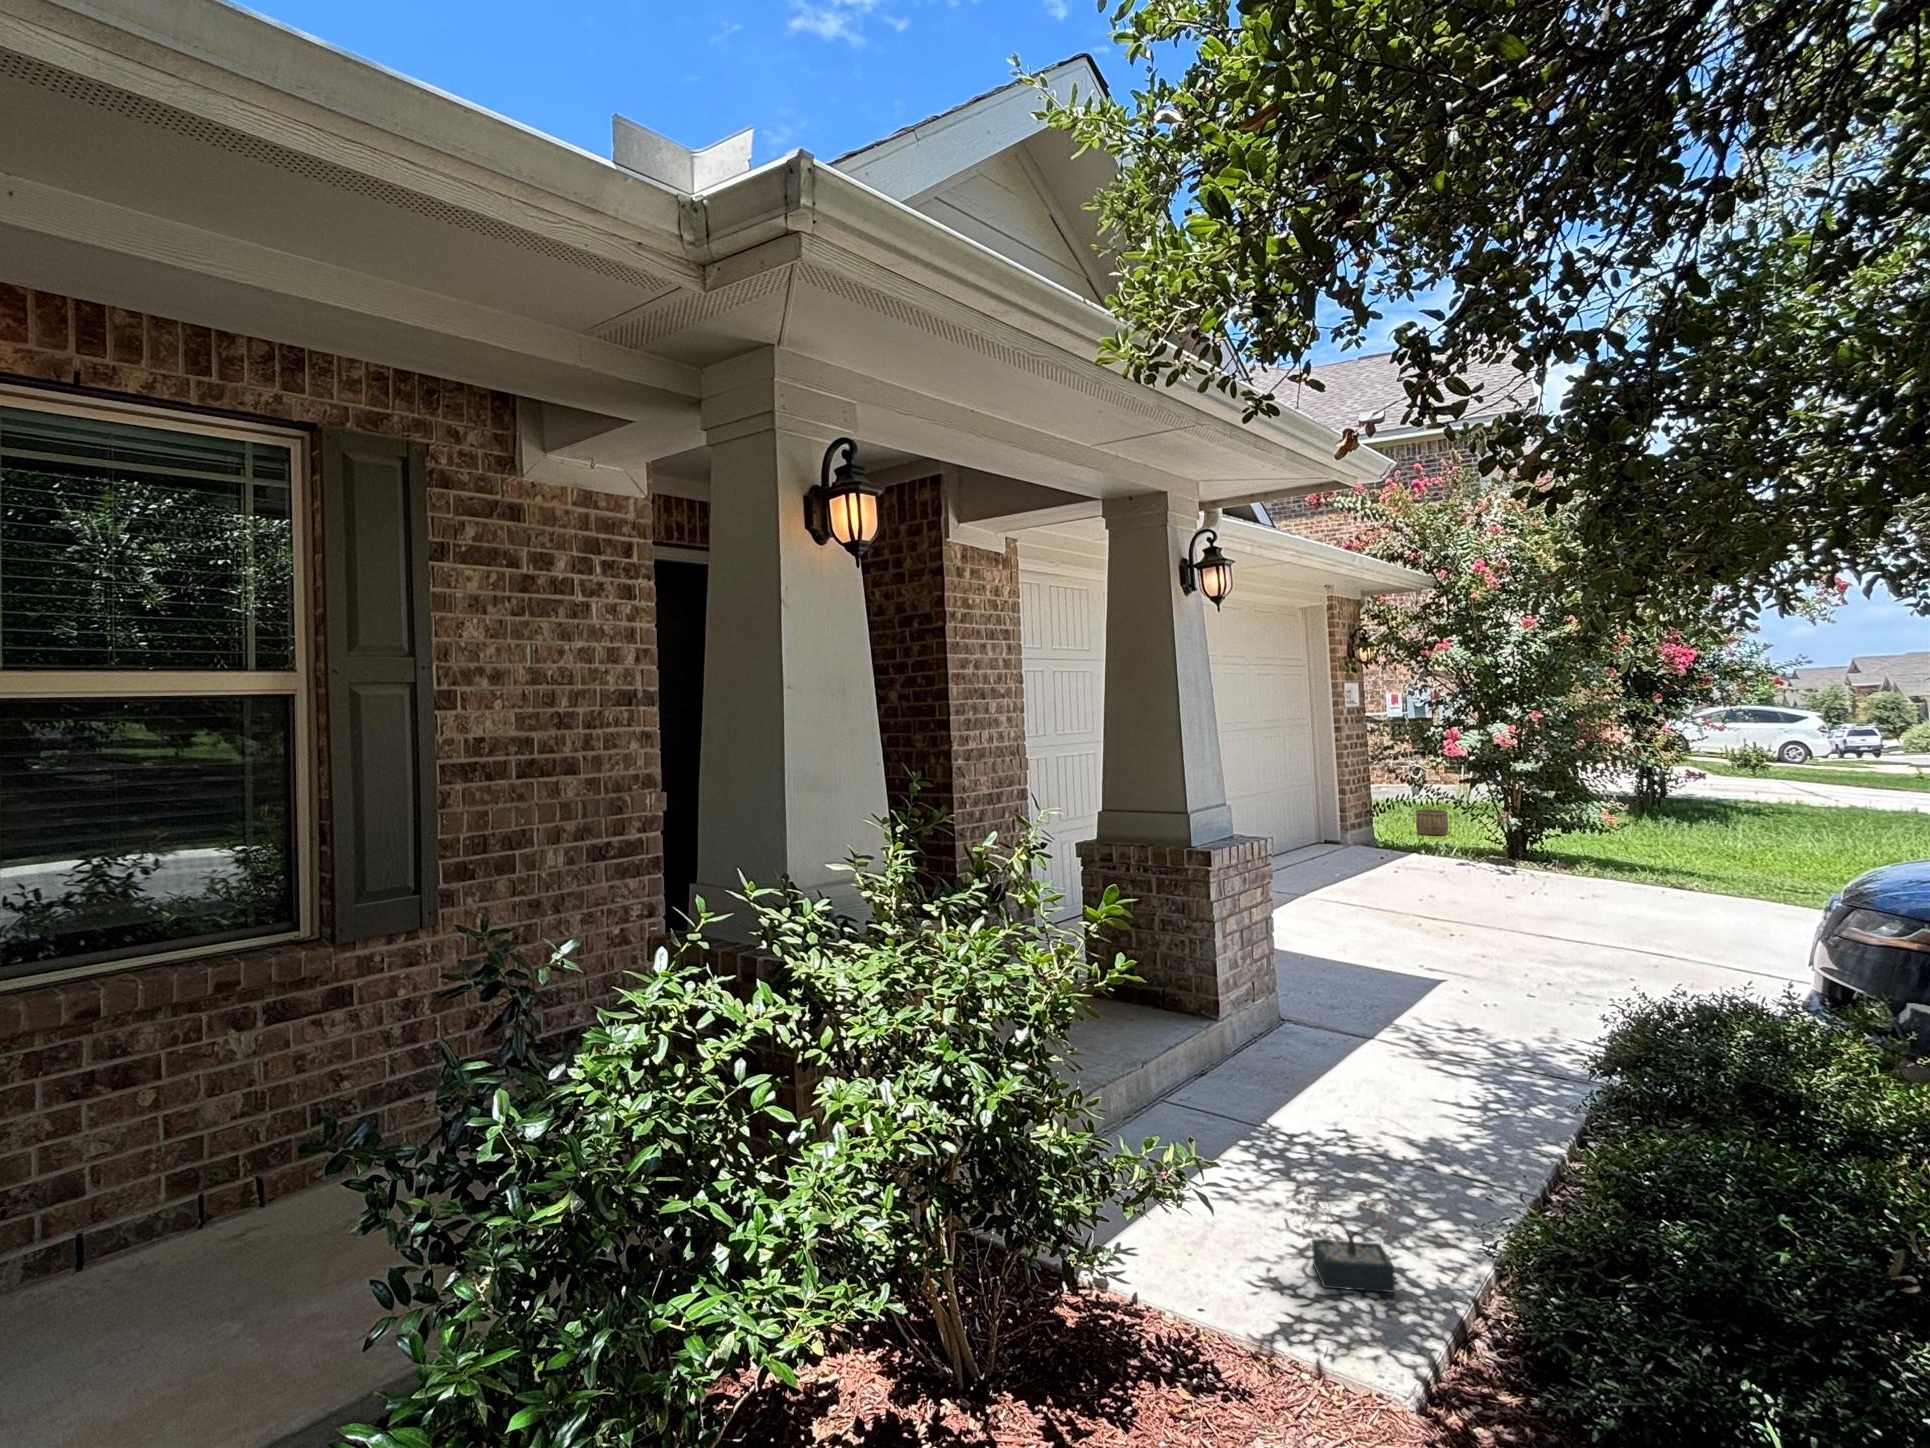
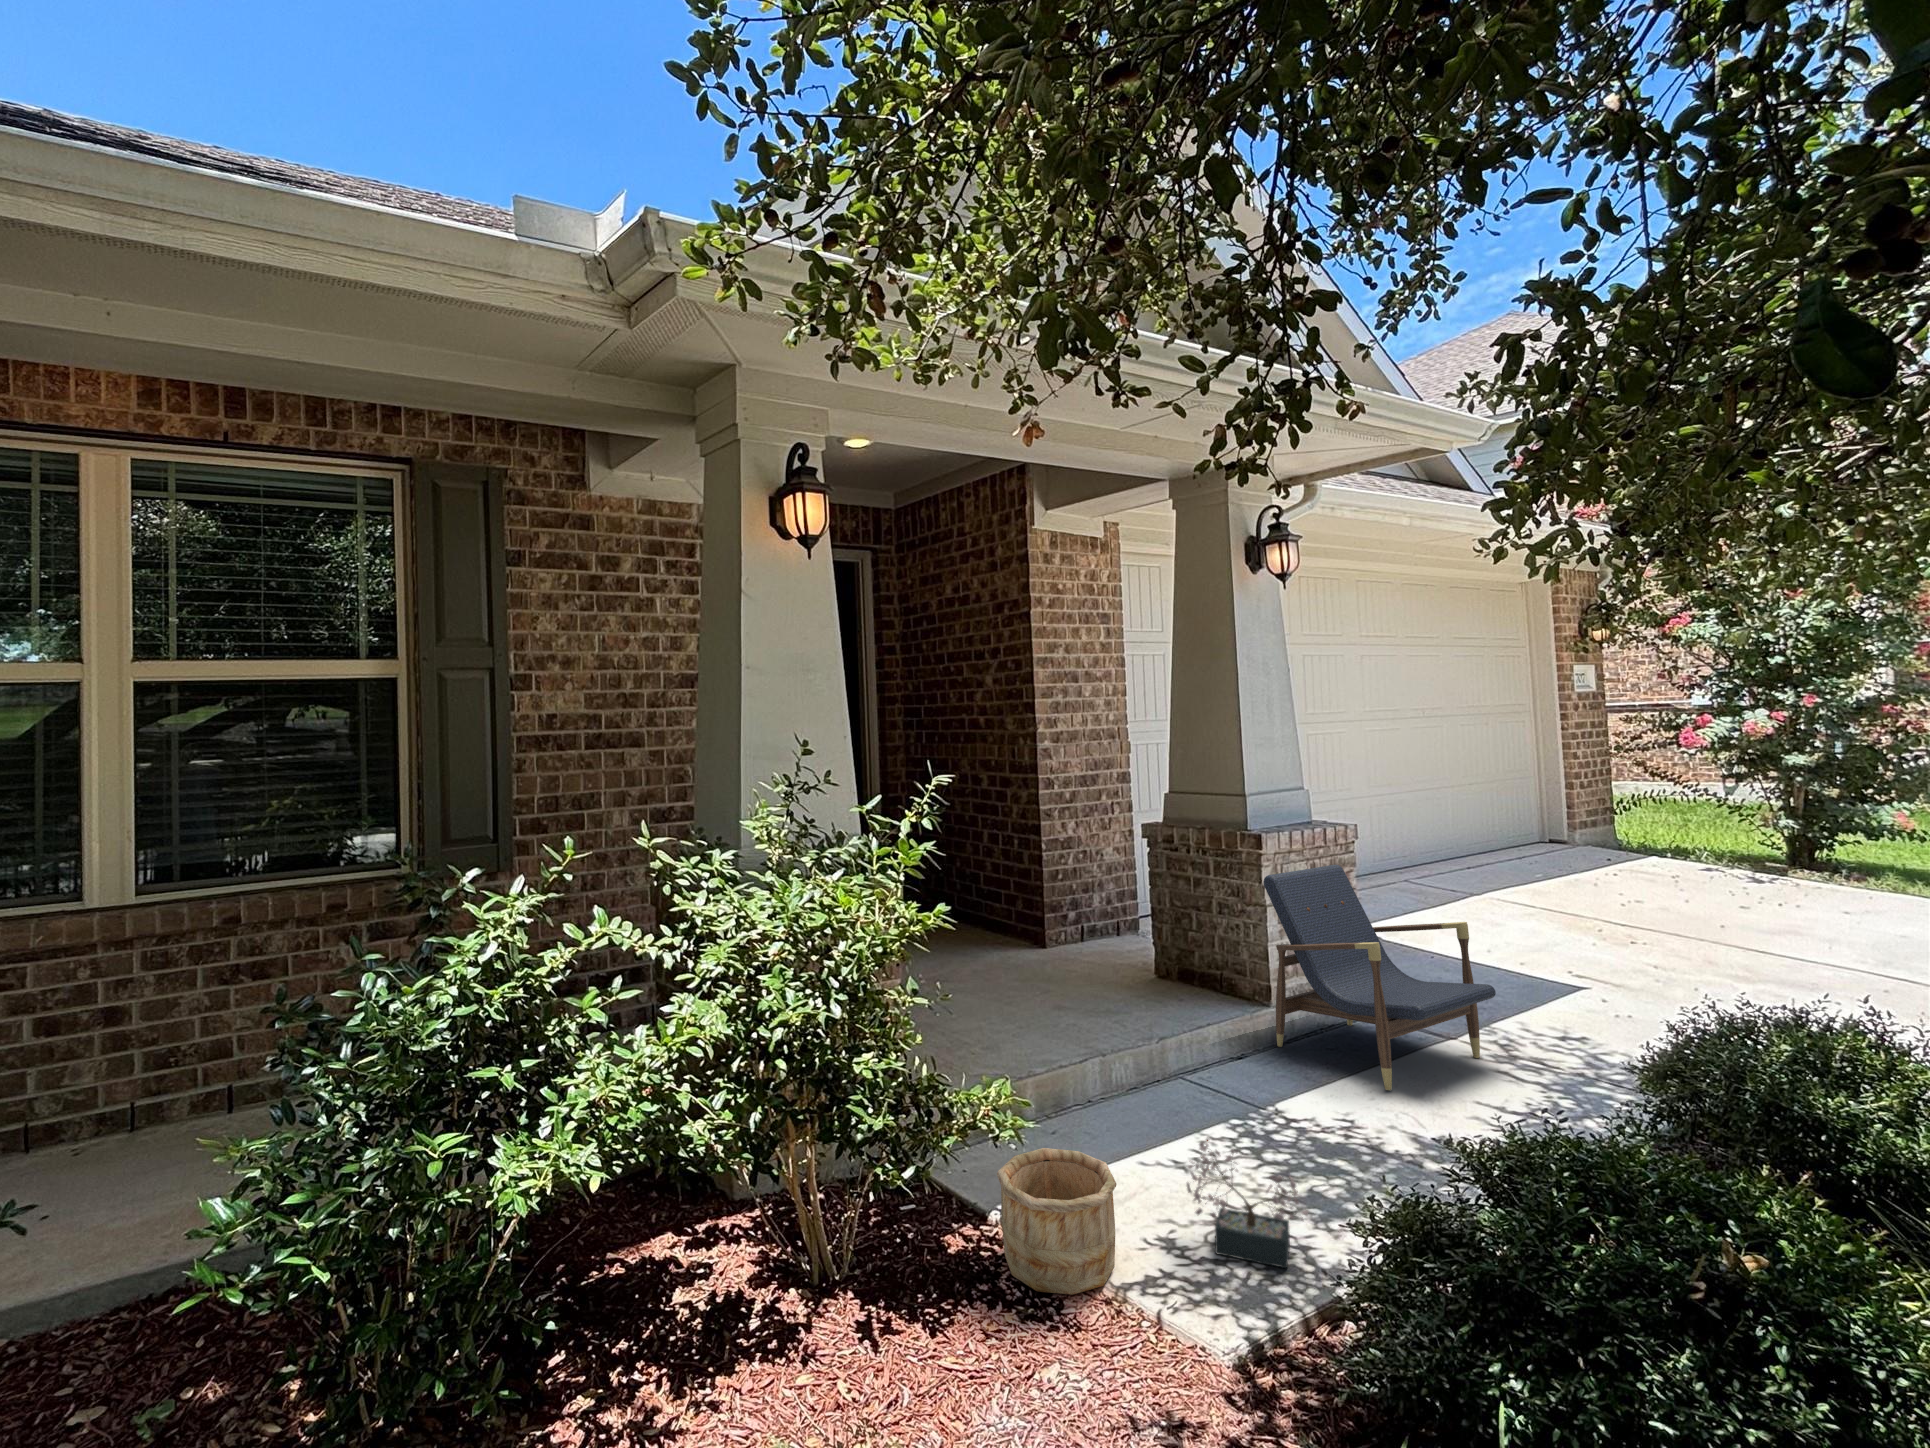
wooden bucket: present [1415,809,1449,835] -> present [997,1148,1116,1295]
lounge chair: none [1219,880,1428,1097] -> present [1263,865,1496,1090]

